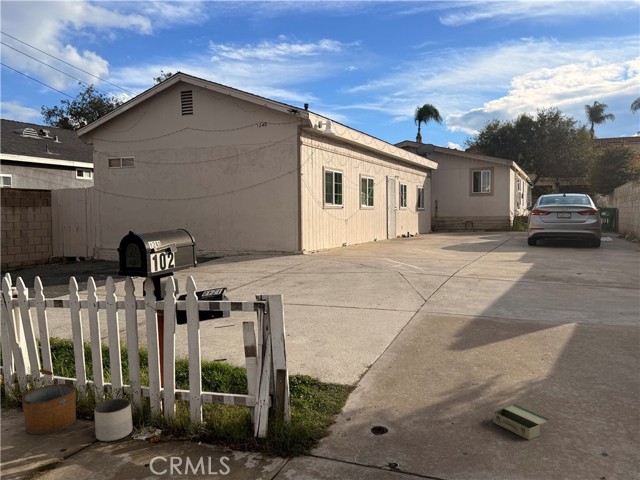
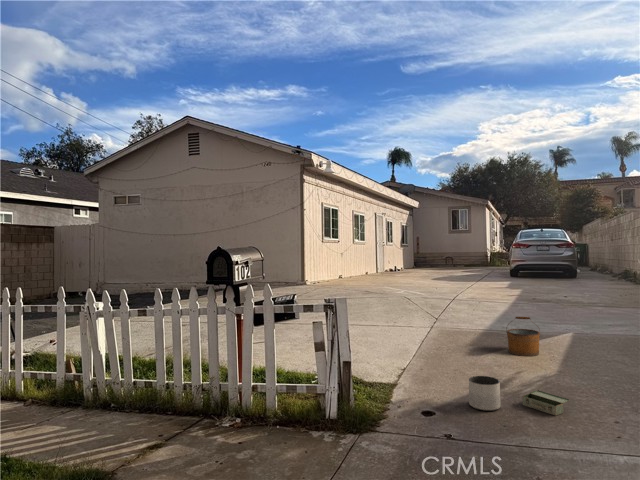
bucket: present [22,369,76,435] -> present [506,317,541,356]
planter: present [94,399,132,442] -> present [469,376,500,411]

